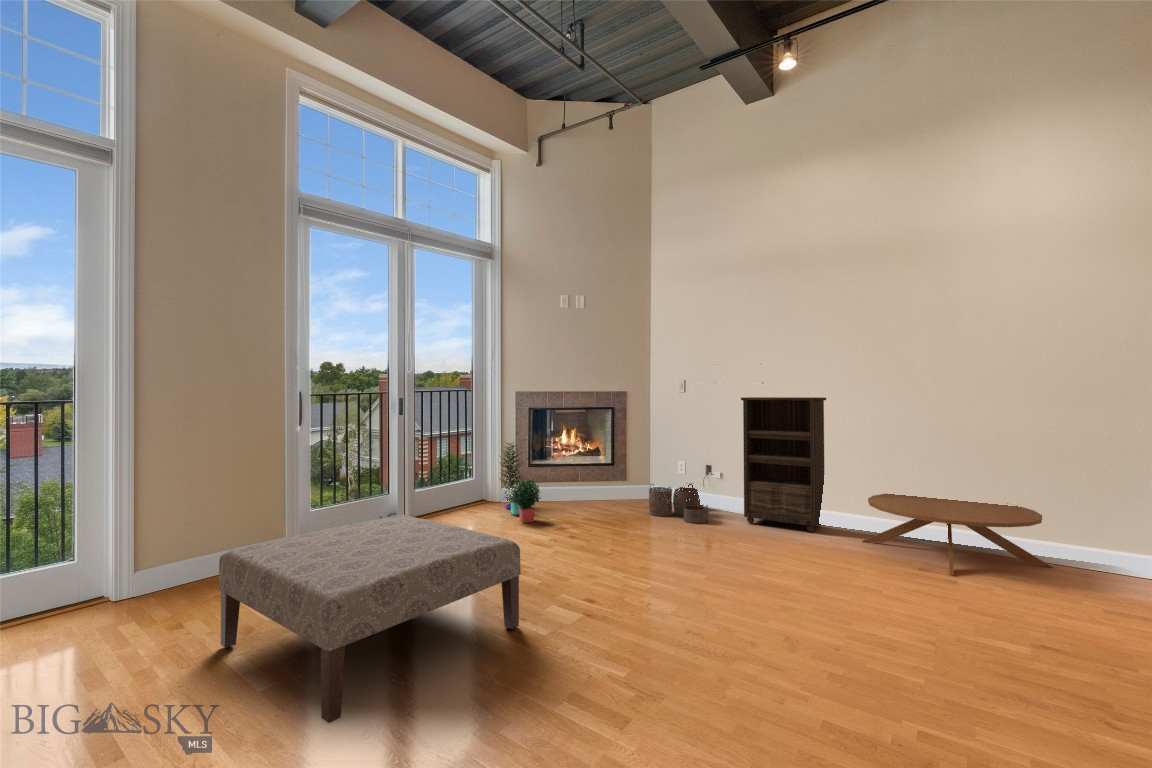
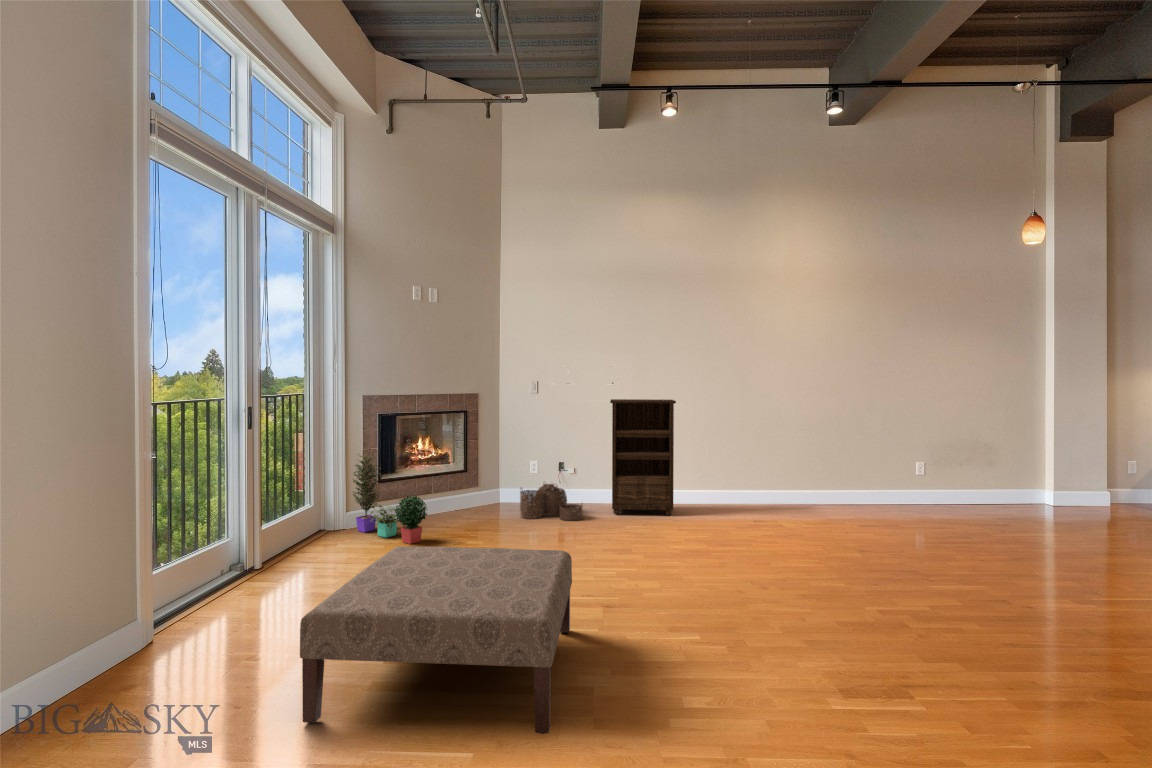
coffee table: present [863,494,1052,575] -> none [709,474,827,532]

